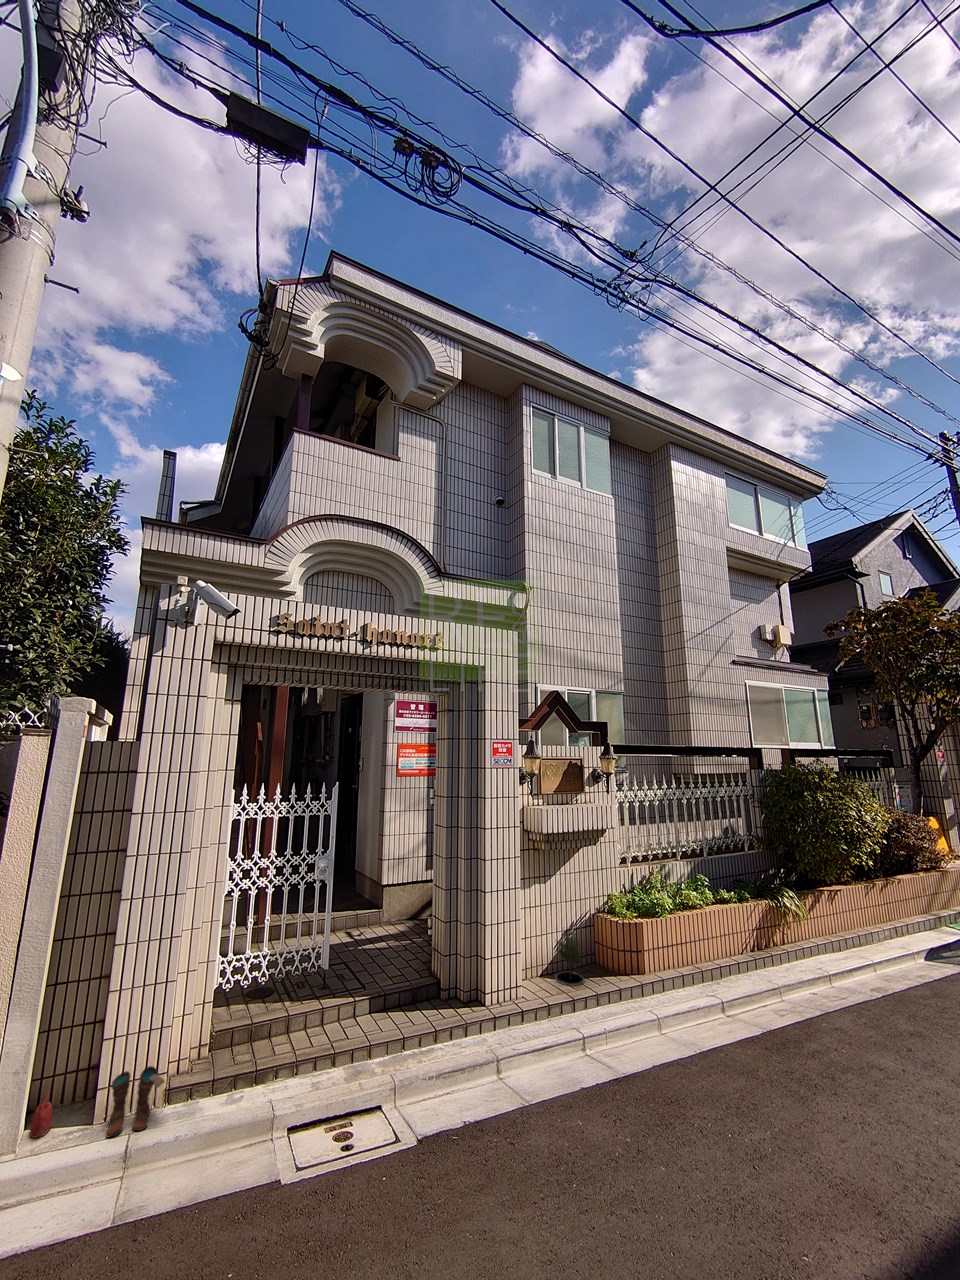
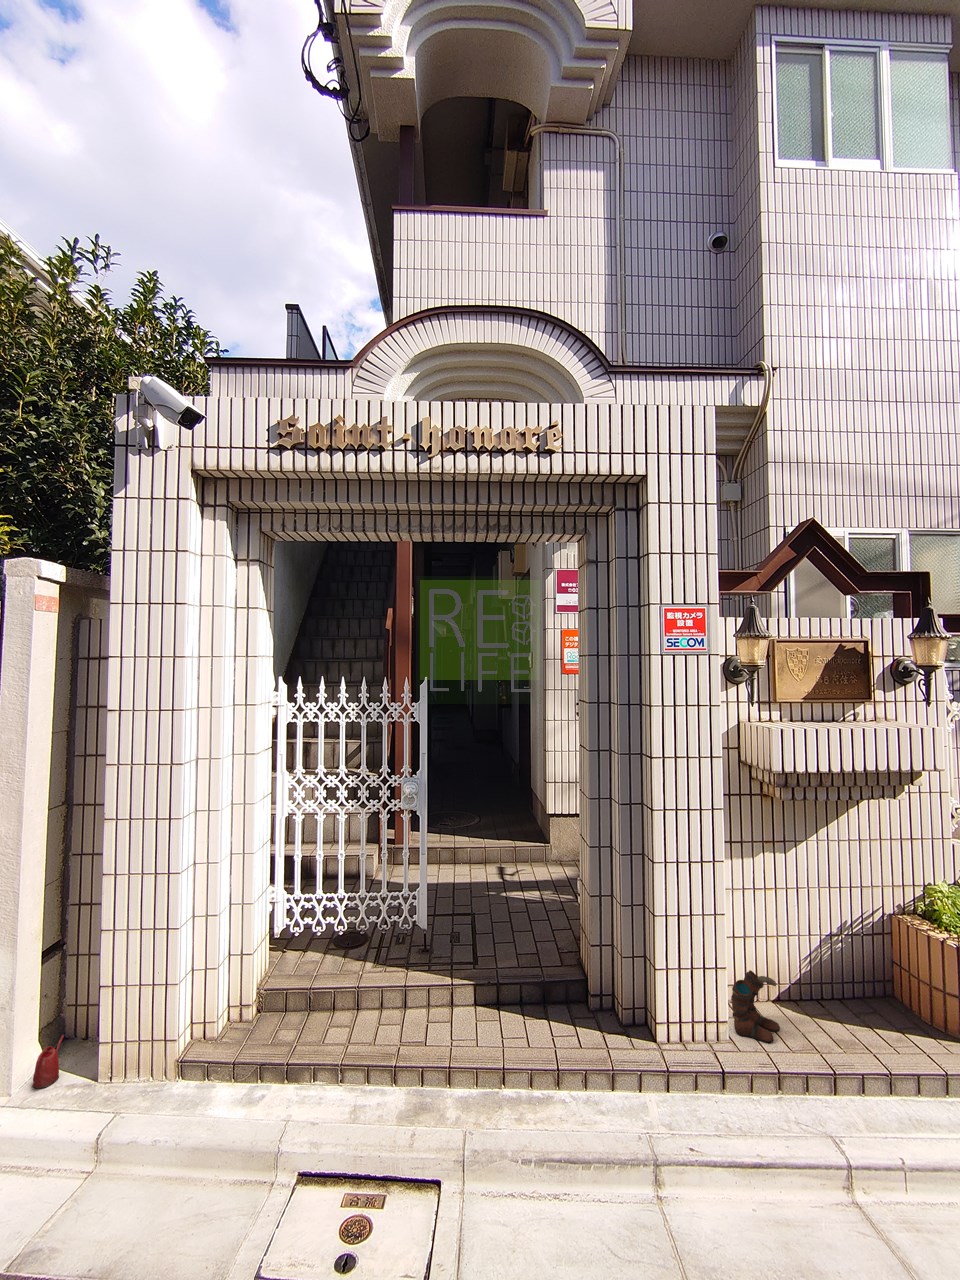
potted tree: present [555,928,584,986] -> none [802,926,863,1033]
boots: present [106,1066,165,1137] -> present [731,970,780,1043]

